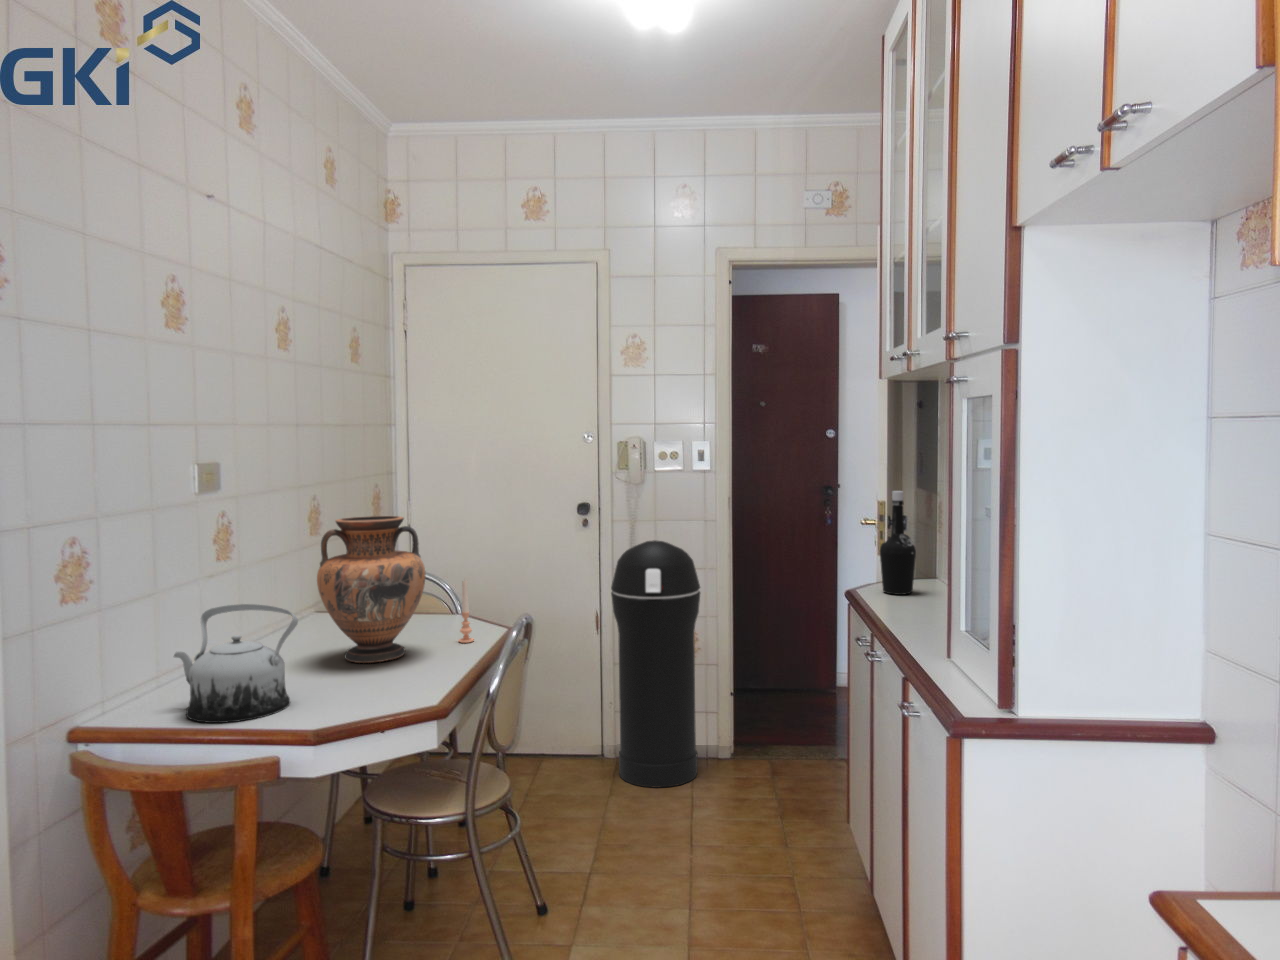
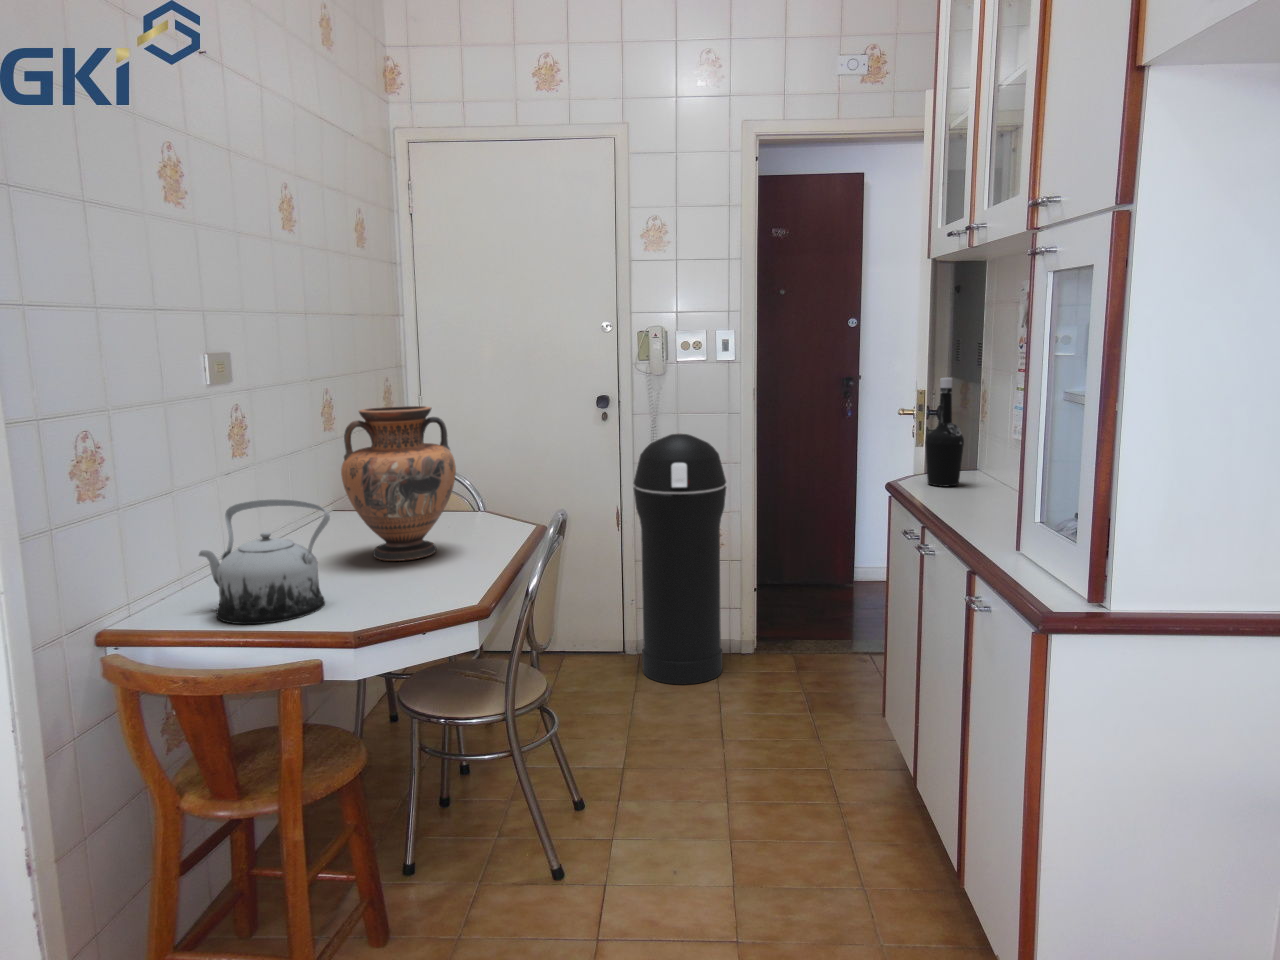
candle: present [458,580,474,643] -> none [490,473,506,539]

